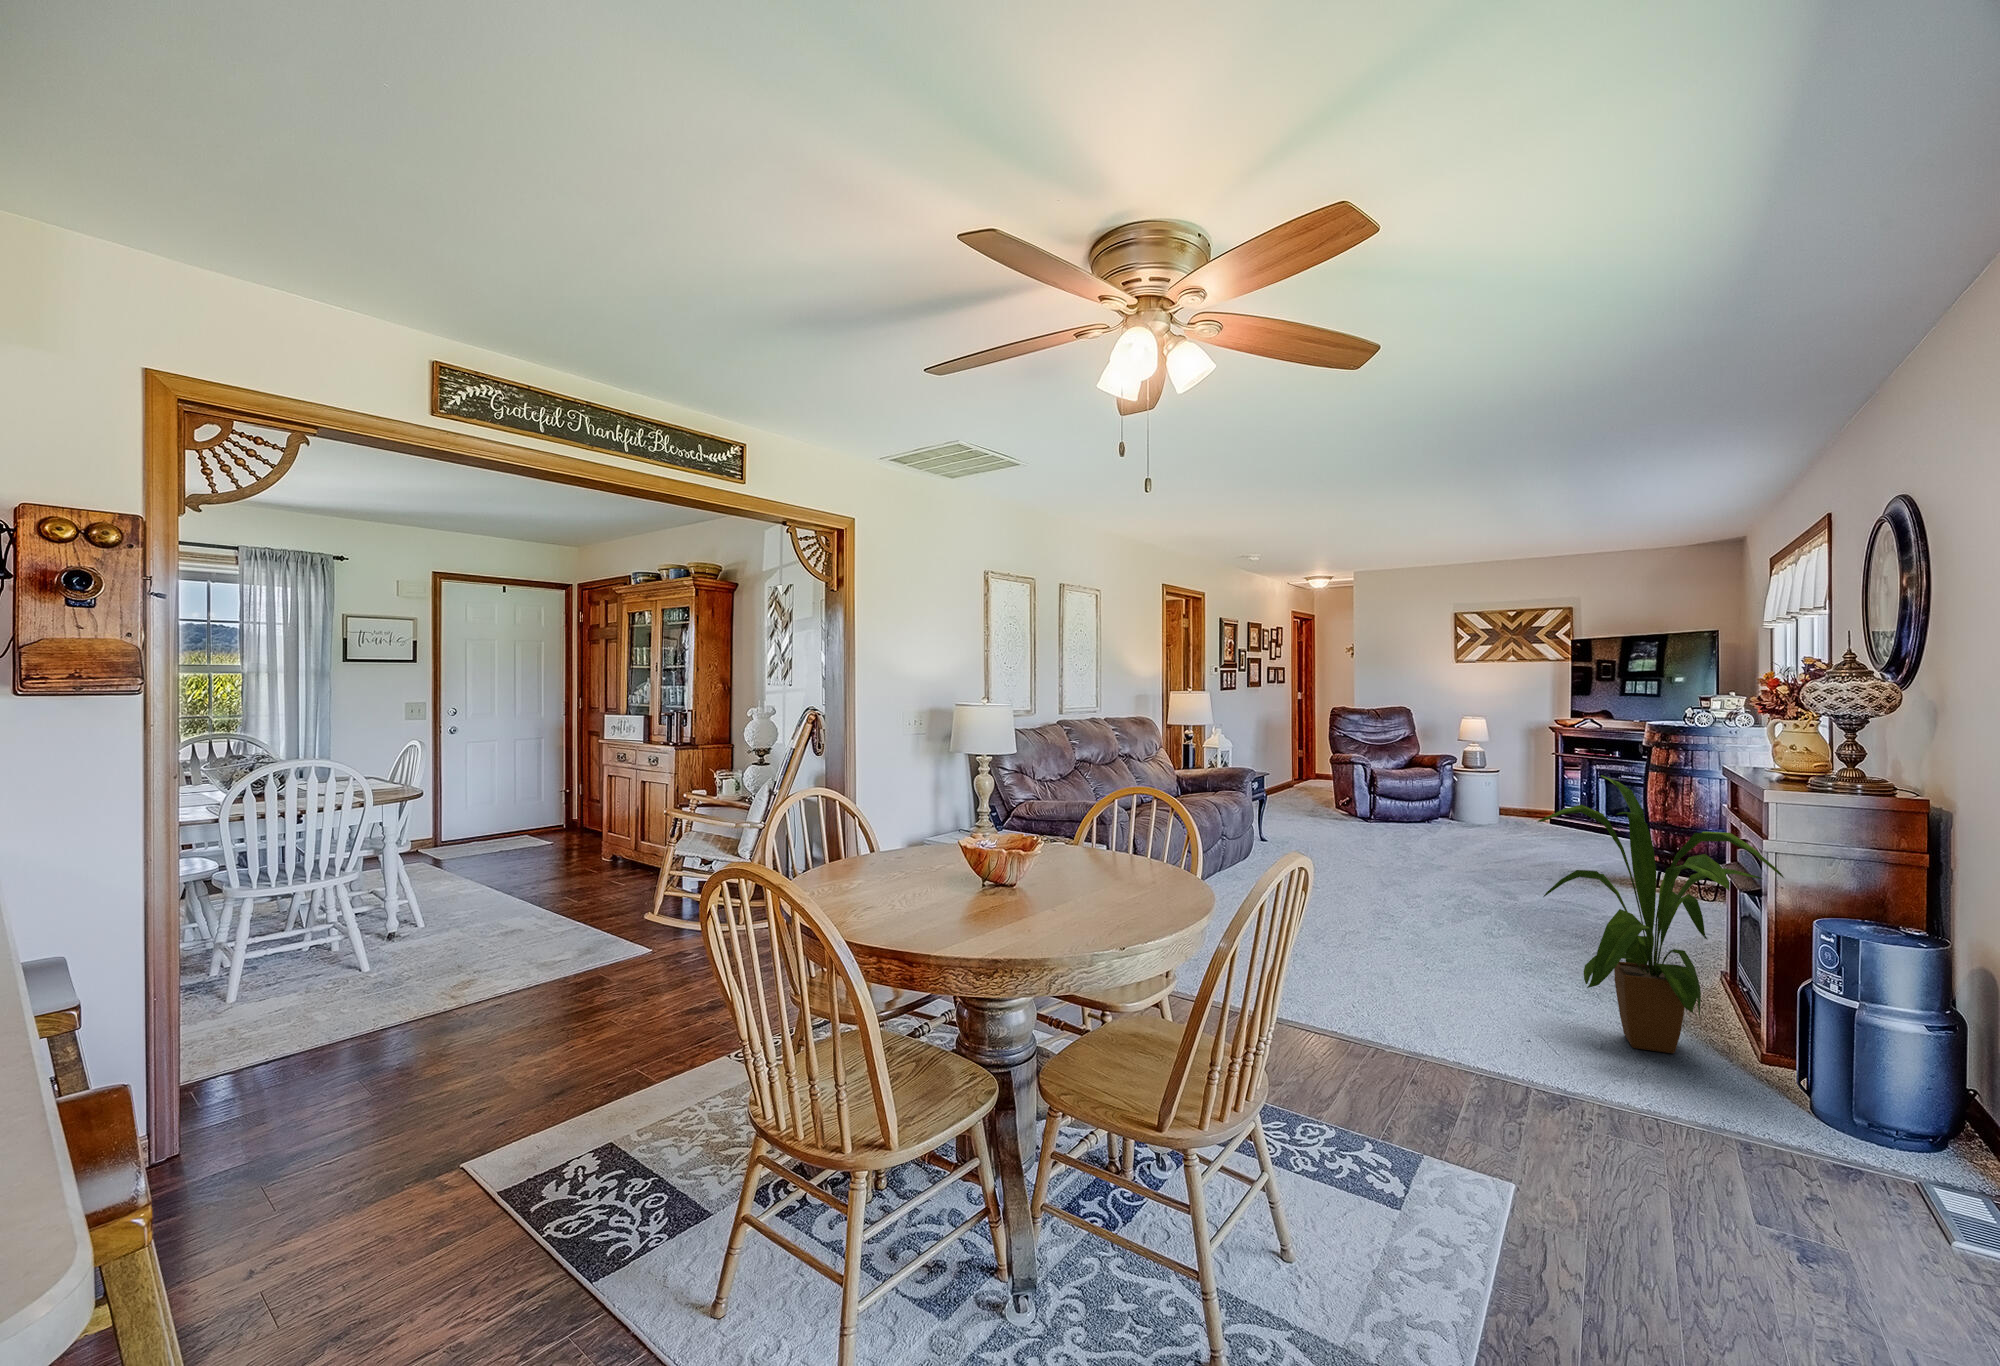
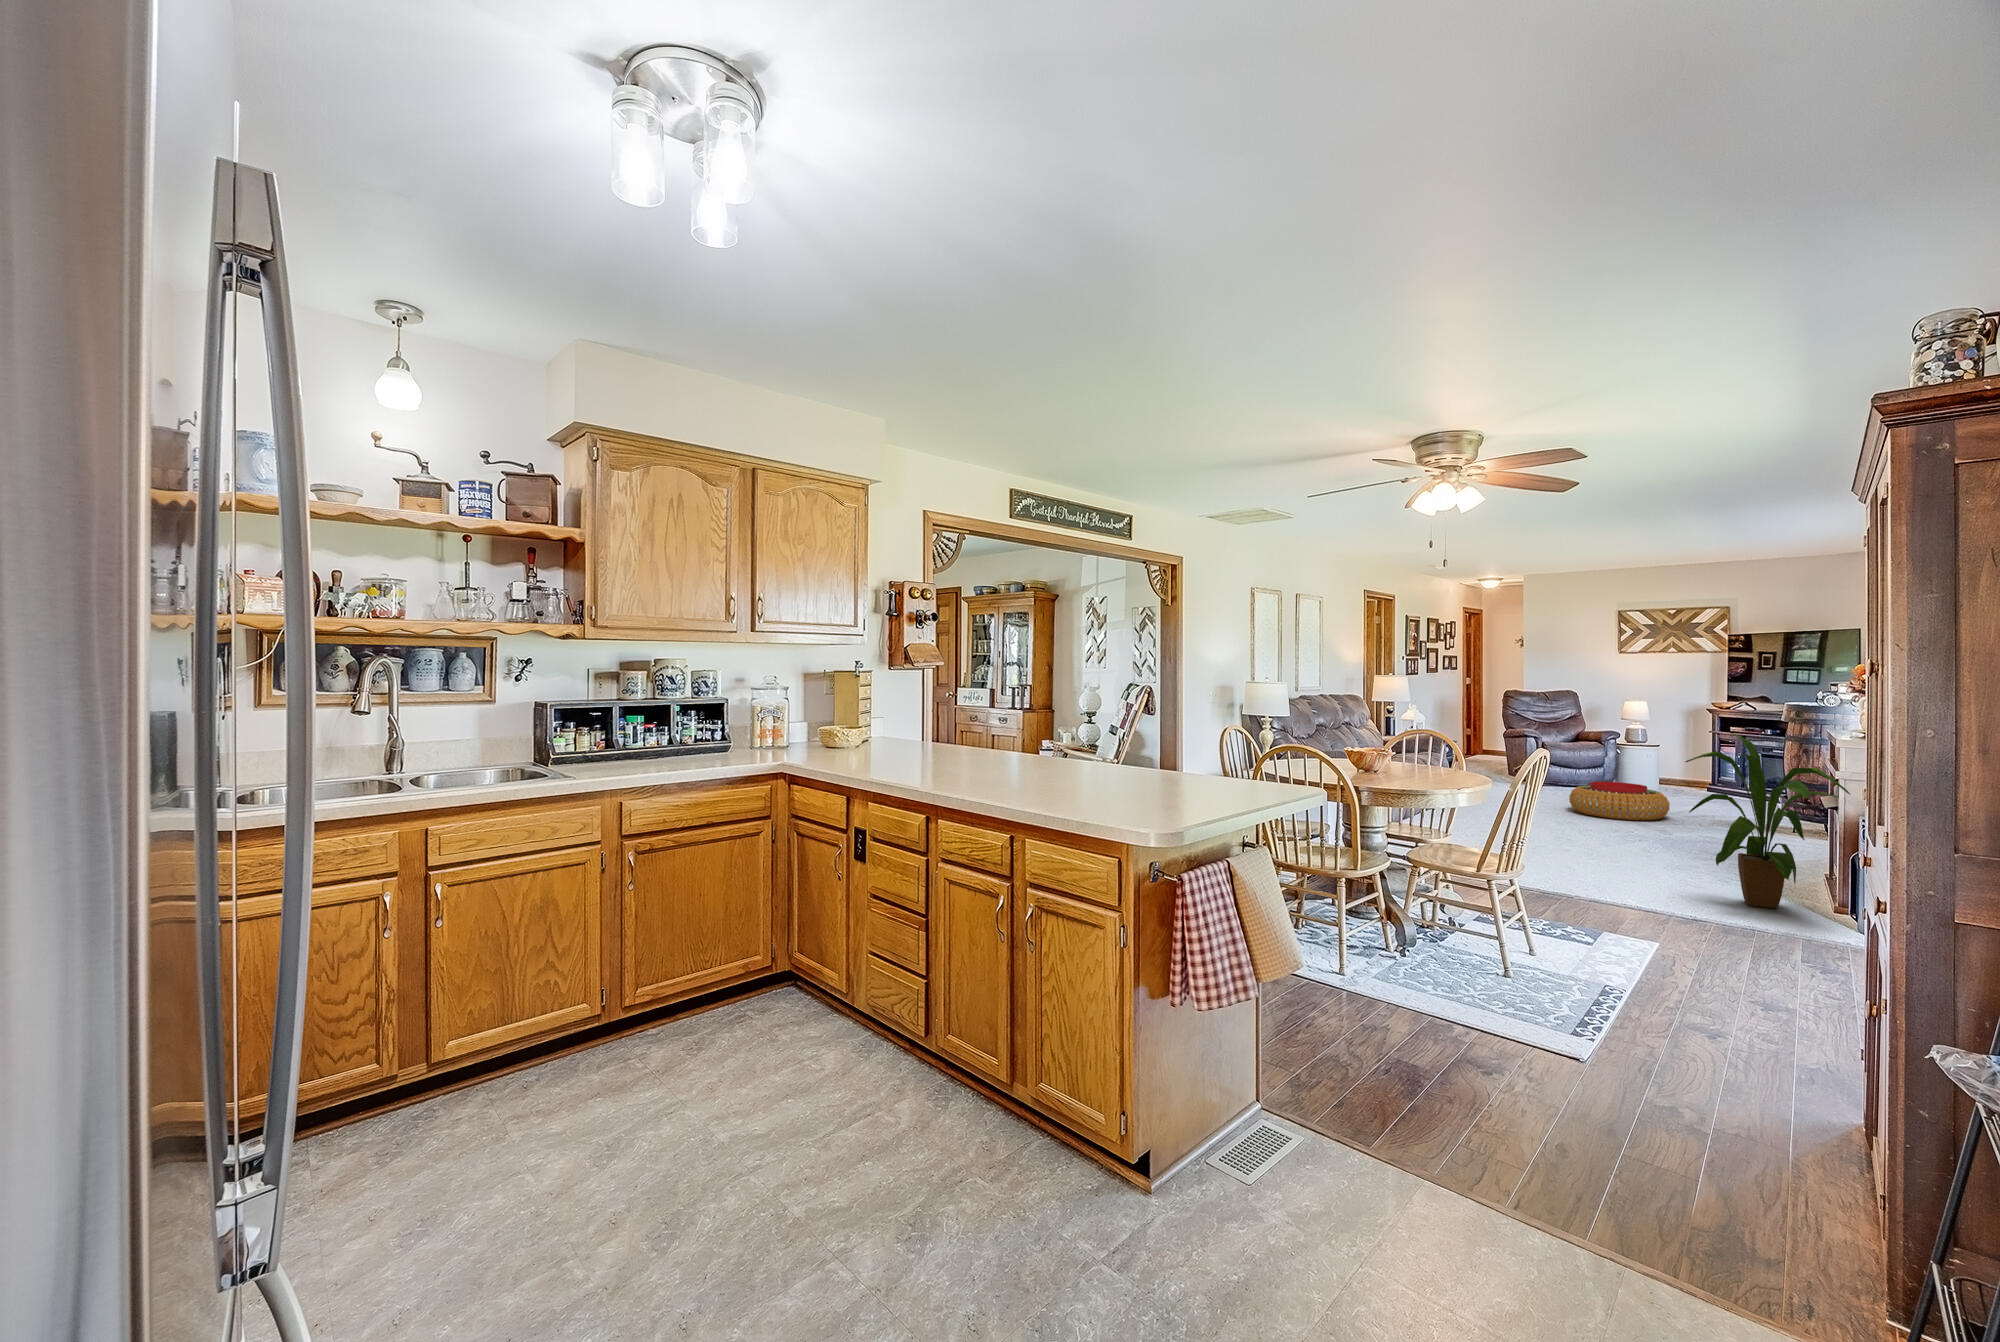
pouf: none [1395,823,1512,874] -> present [1569,782,1670,820]

